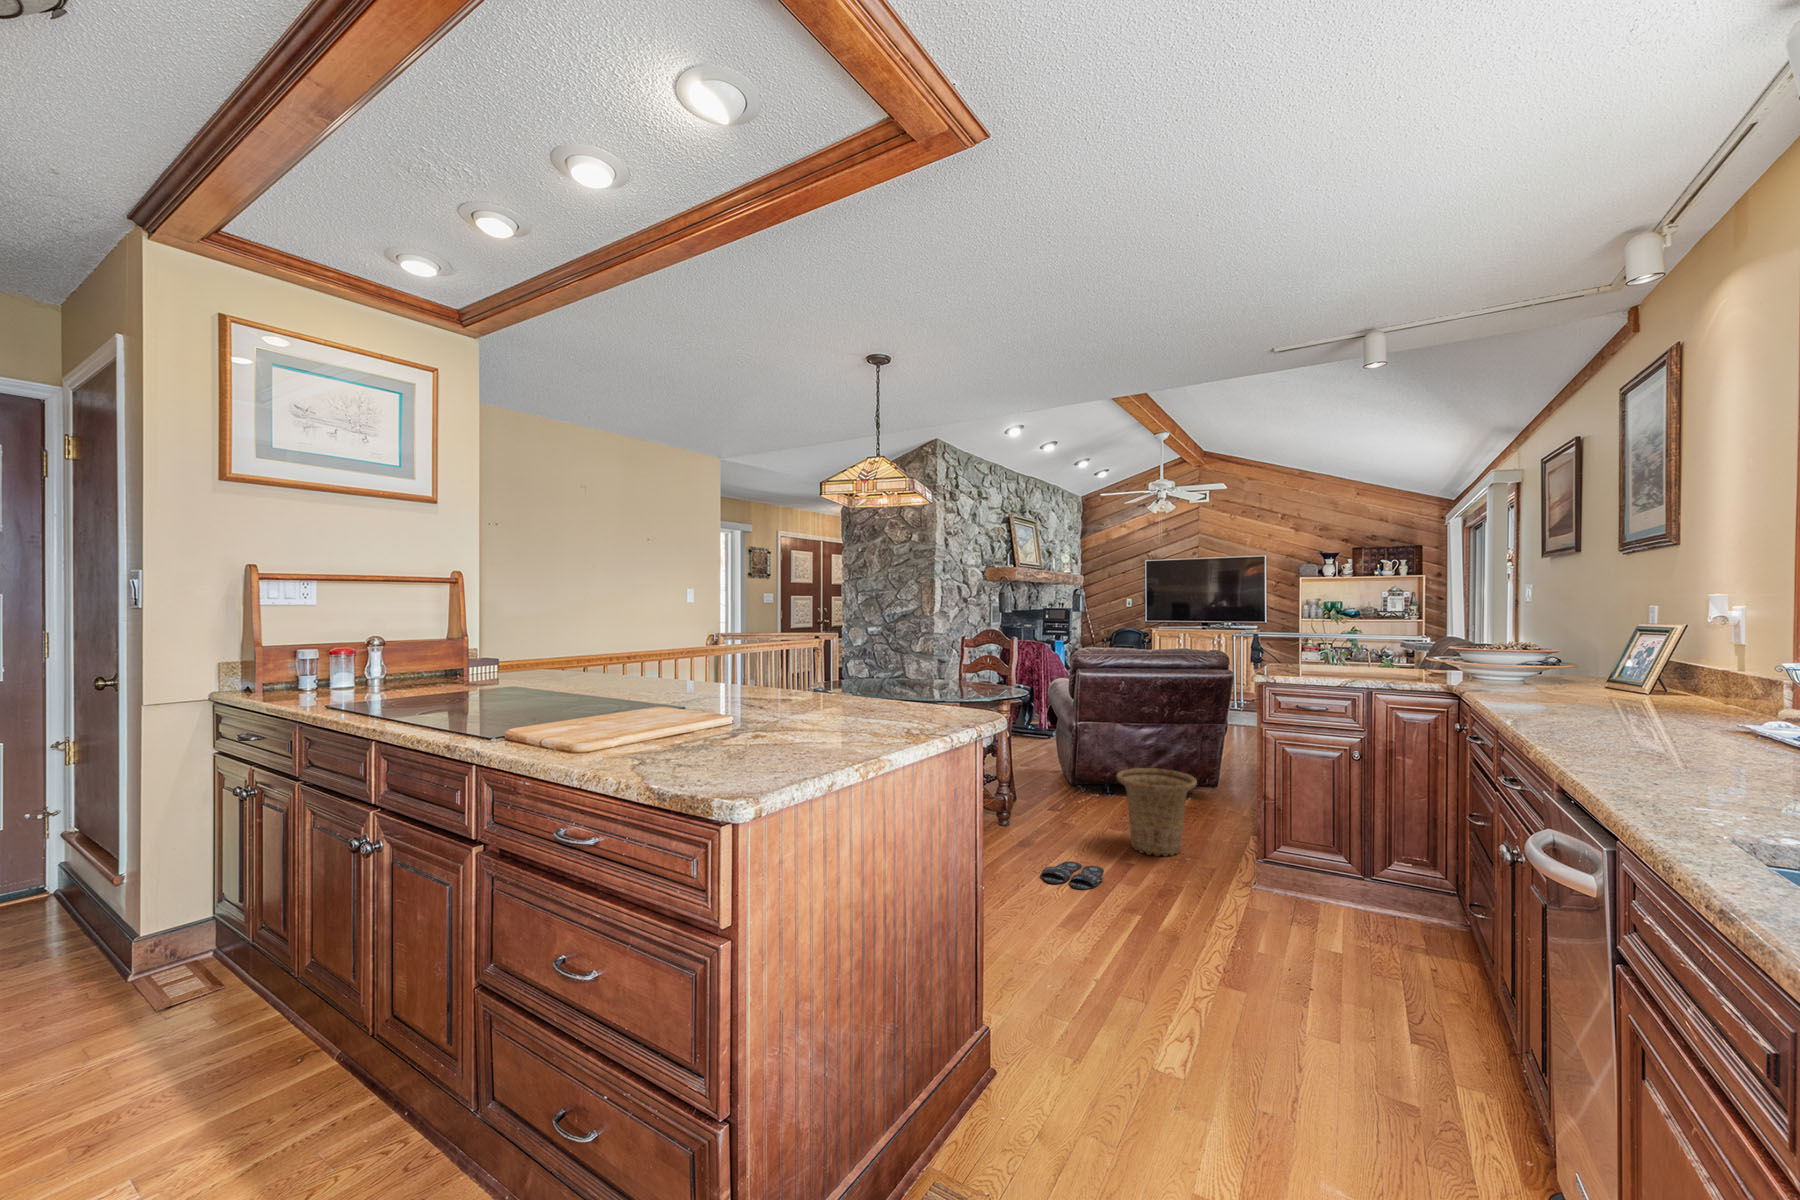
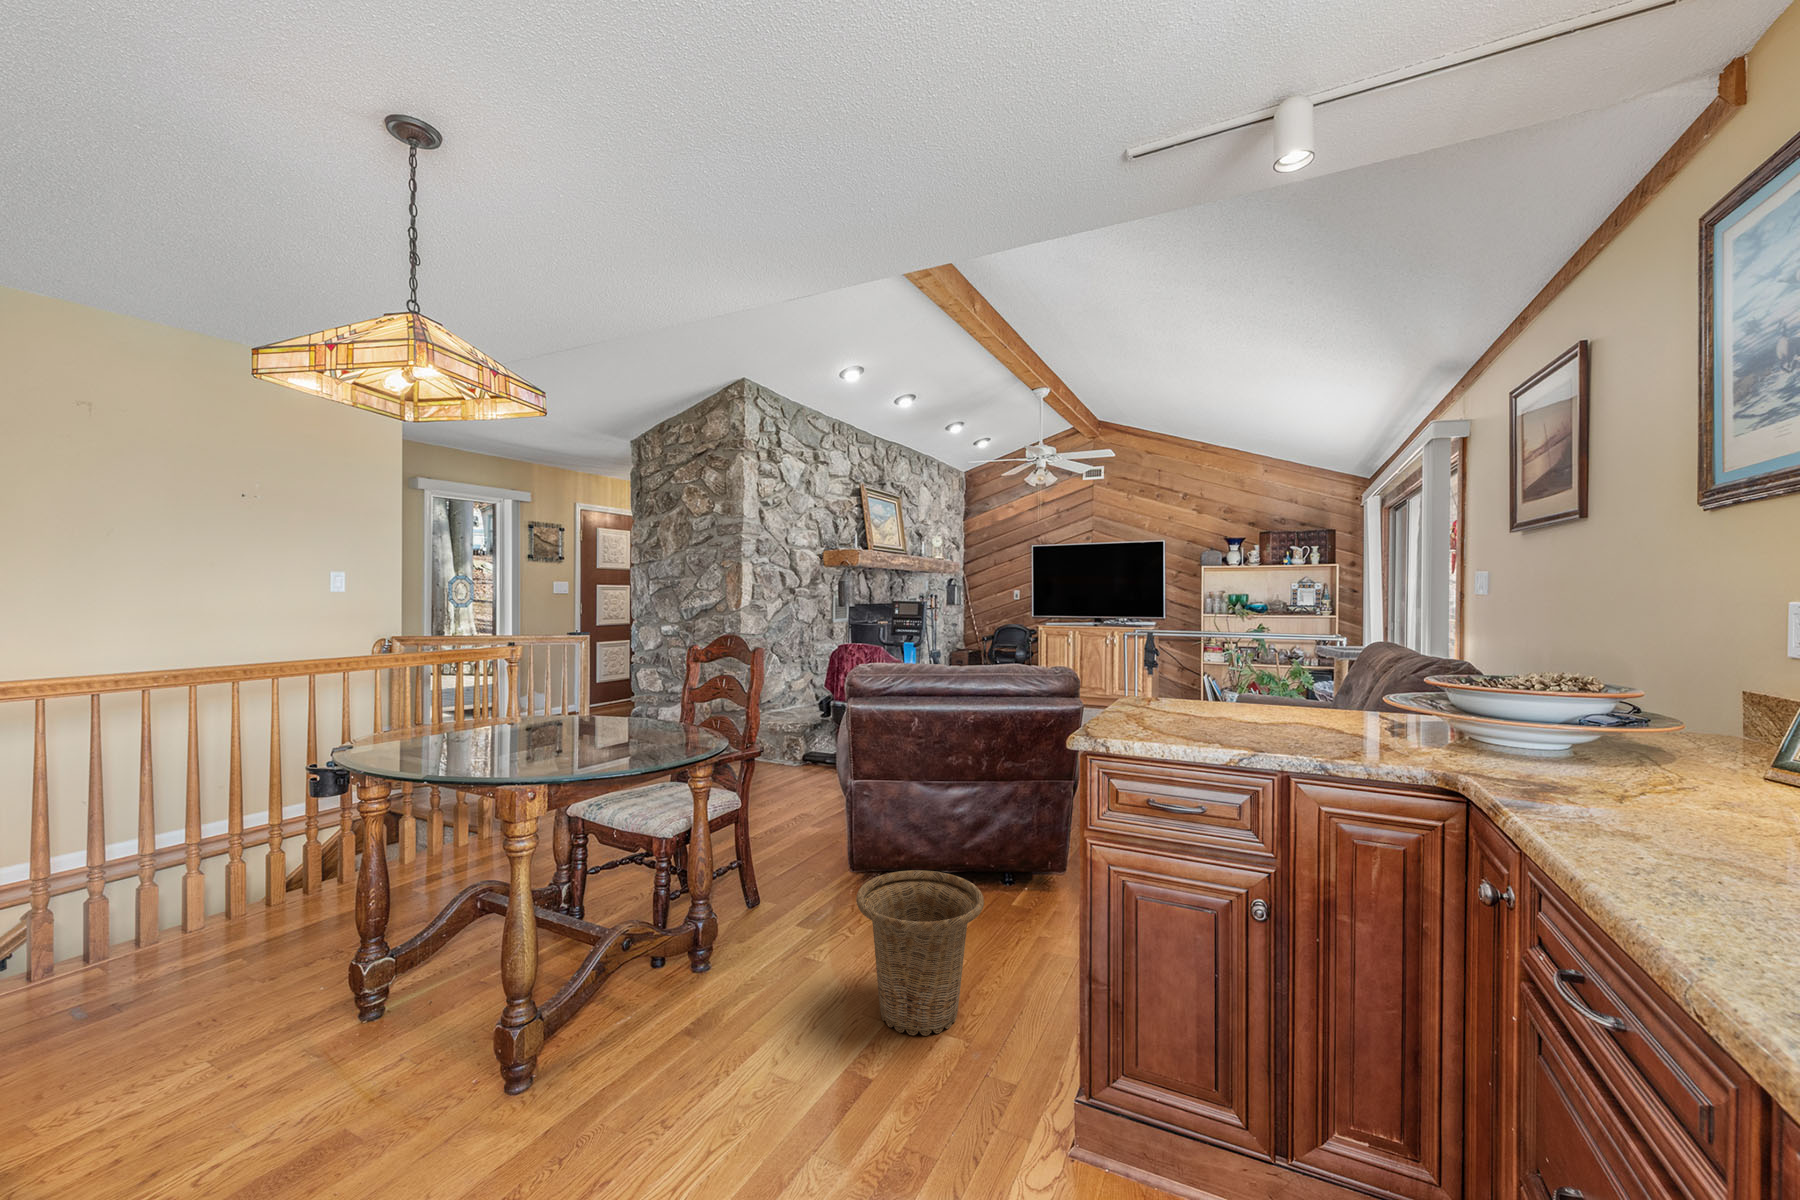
slippers: present [1042,861,1104,890] -> none [673,1059,801,1154]

